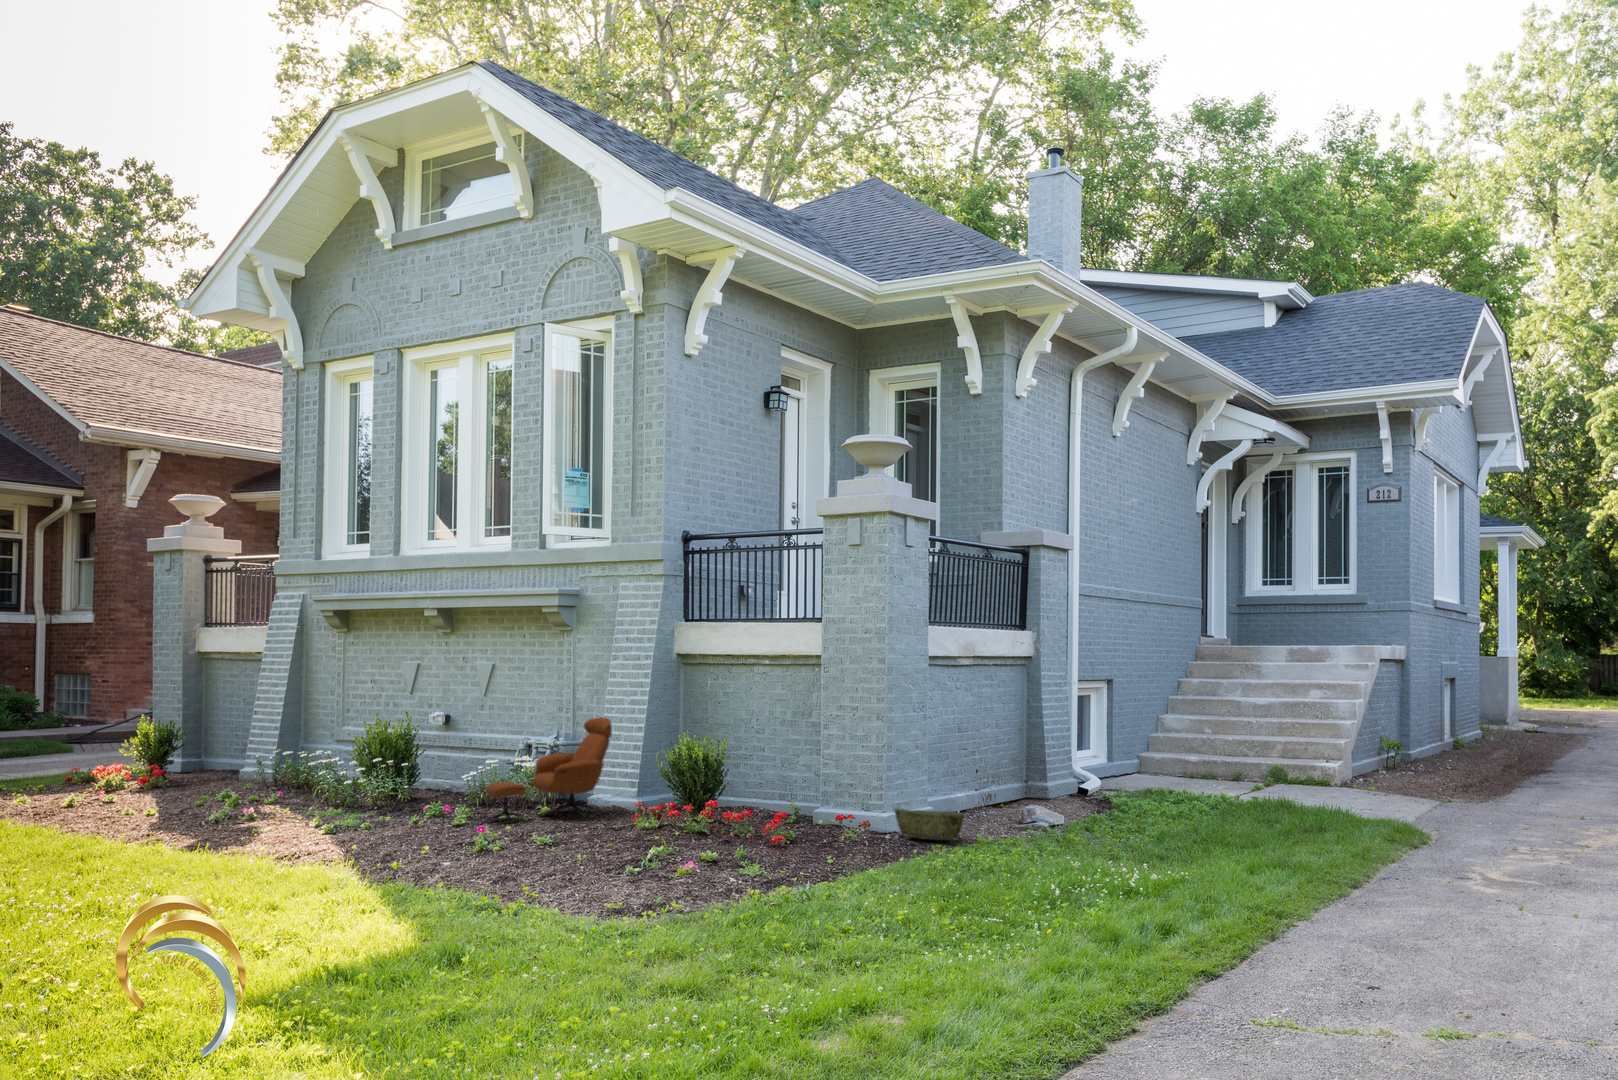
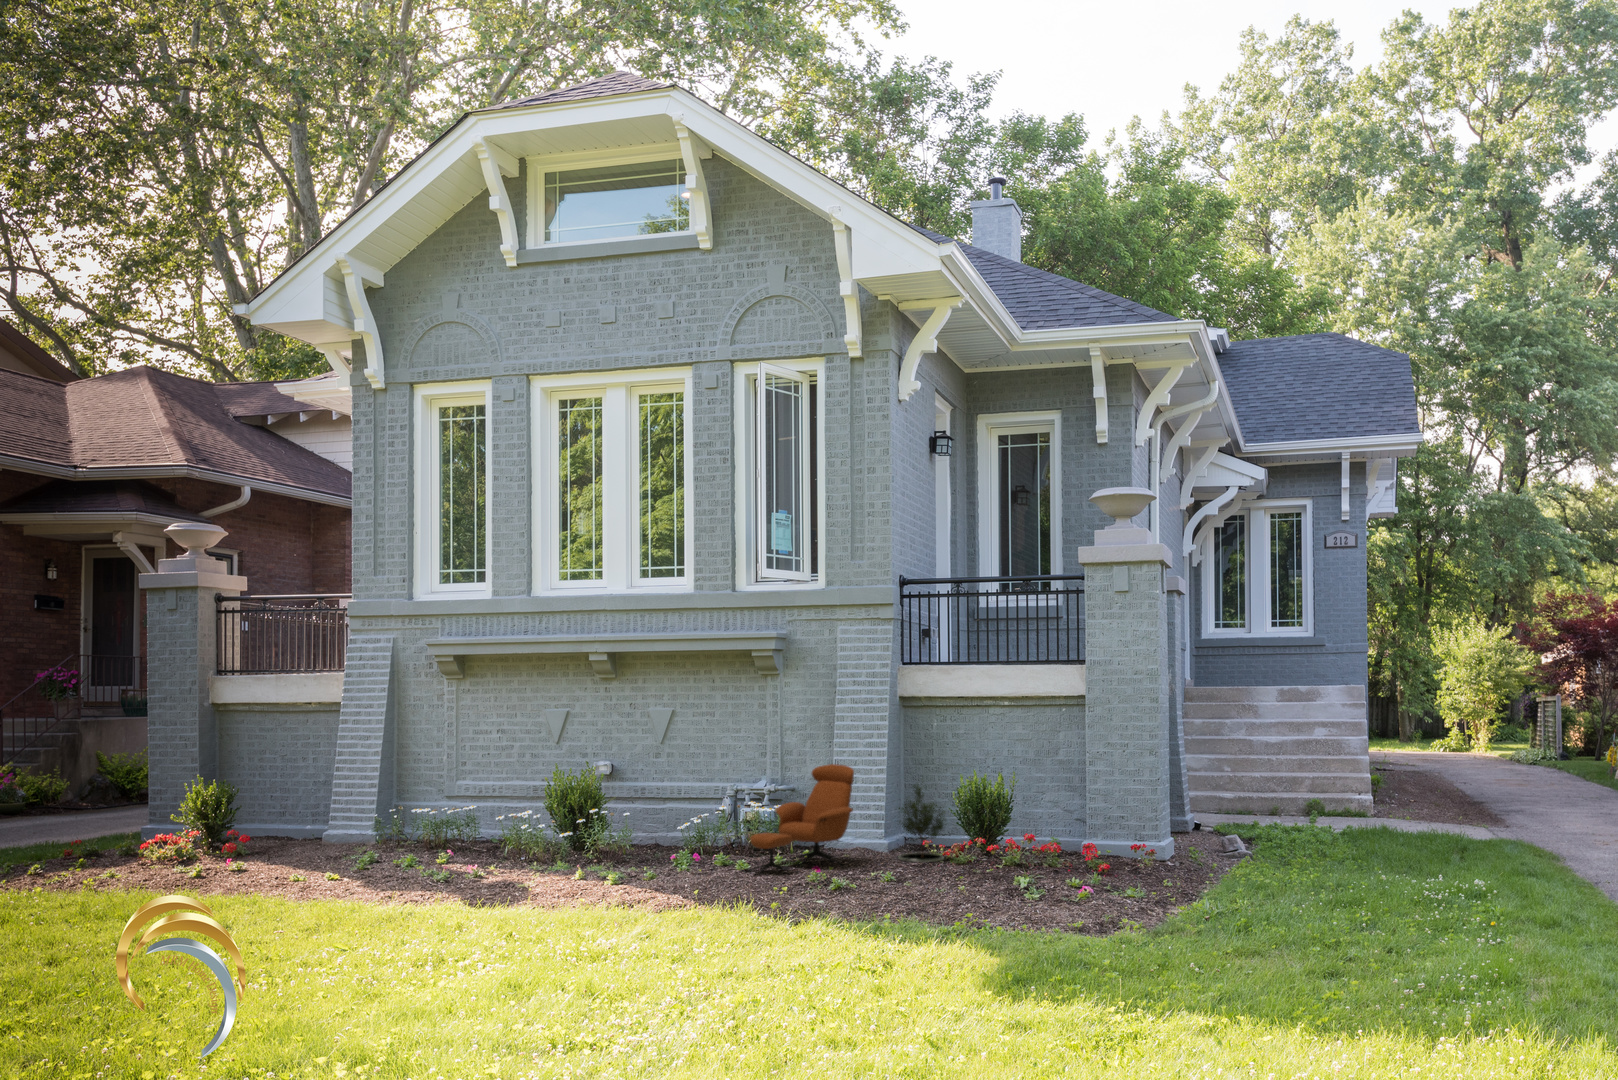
potted tree: none [656,732,707,819] -> present [899,785,945,863]
woven basket: present [894,808,964,840] -> none [1167,839,1233,868]

